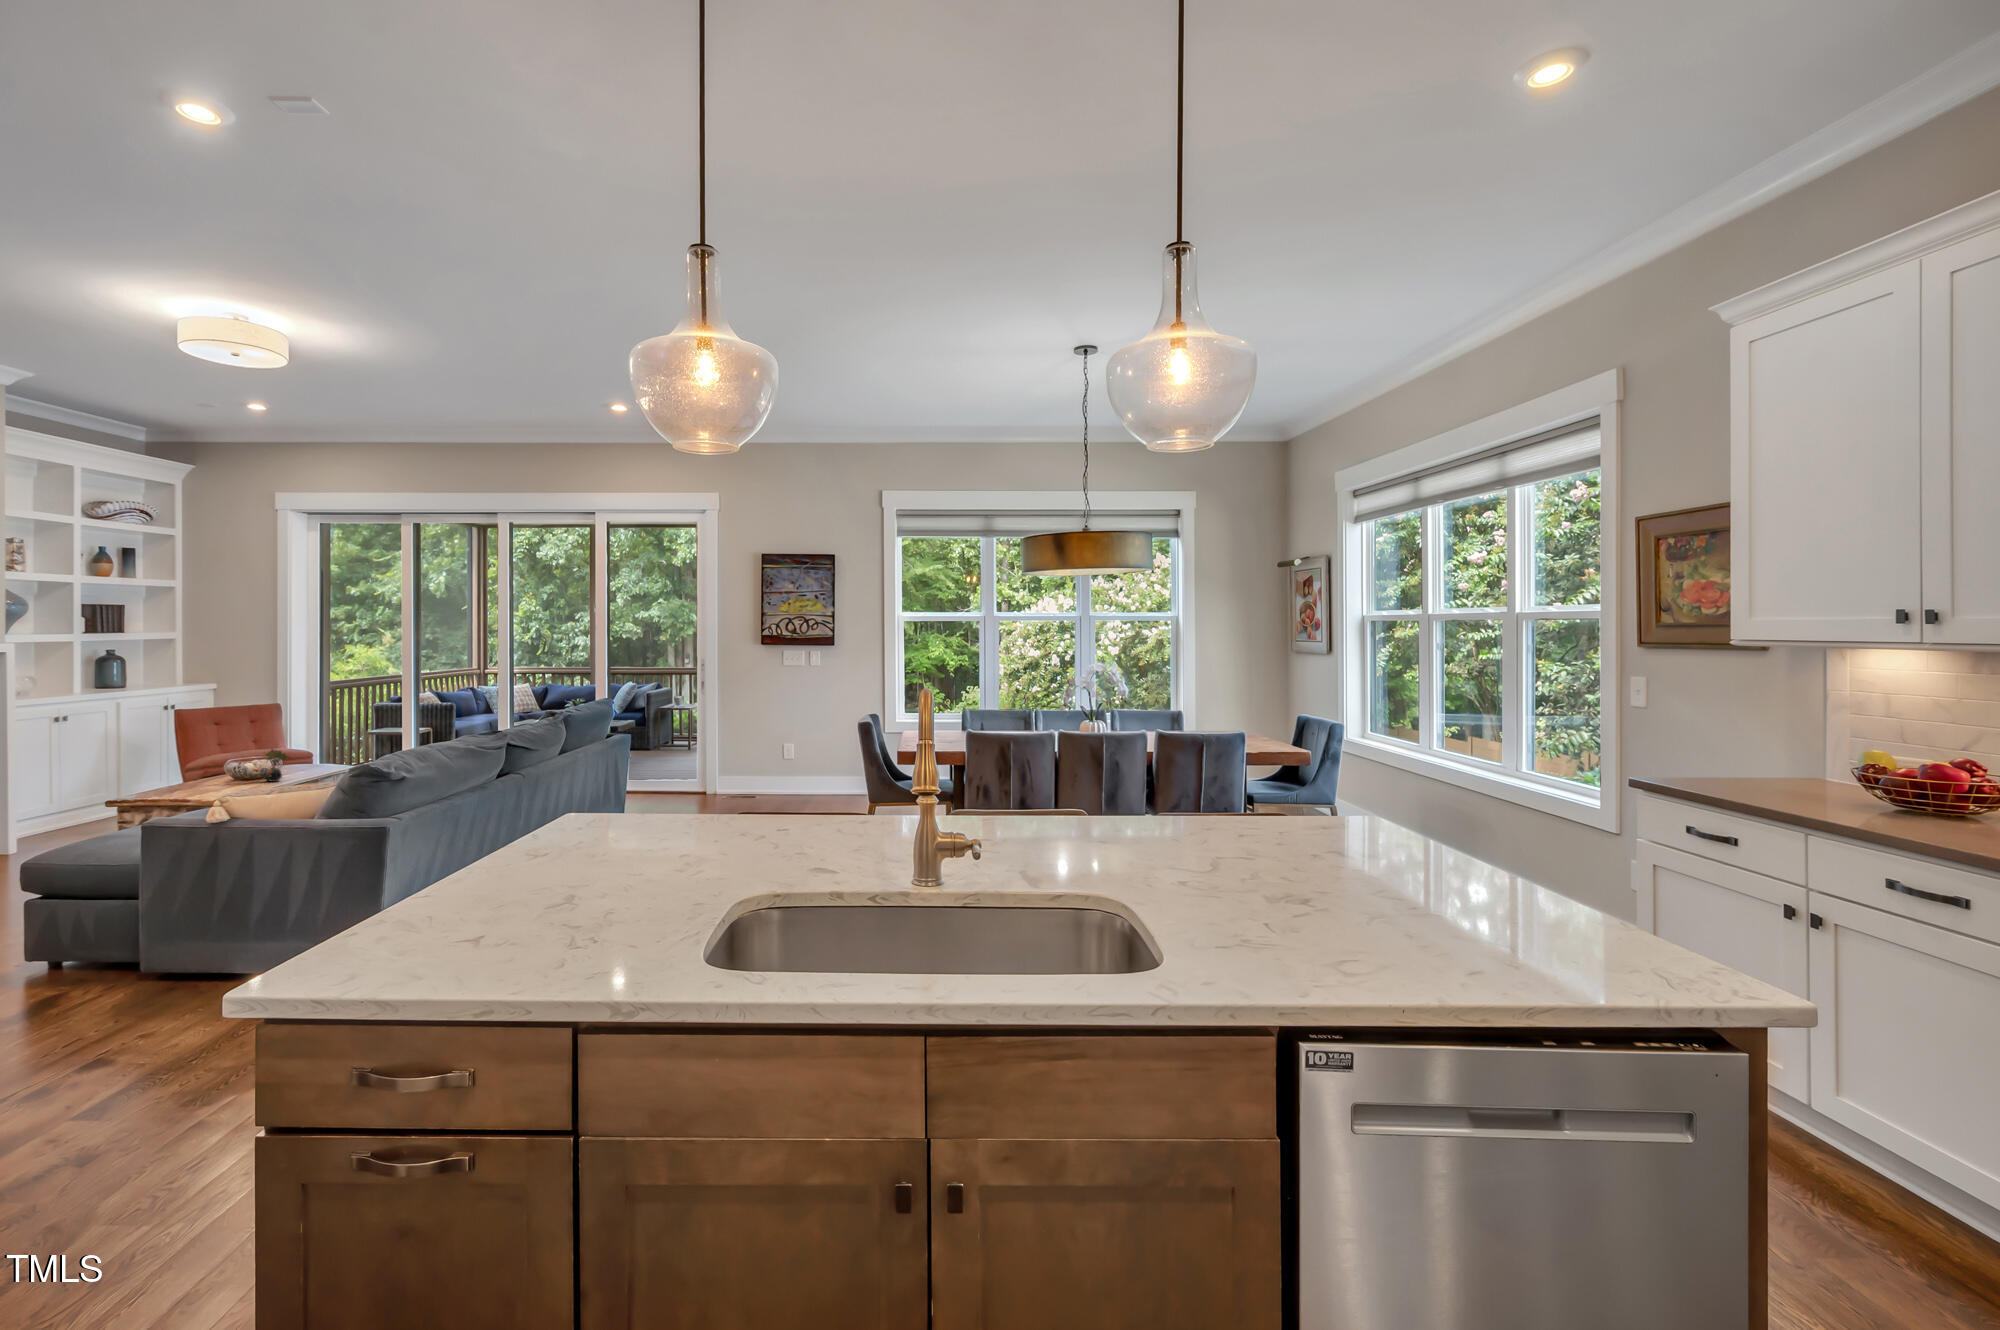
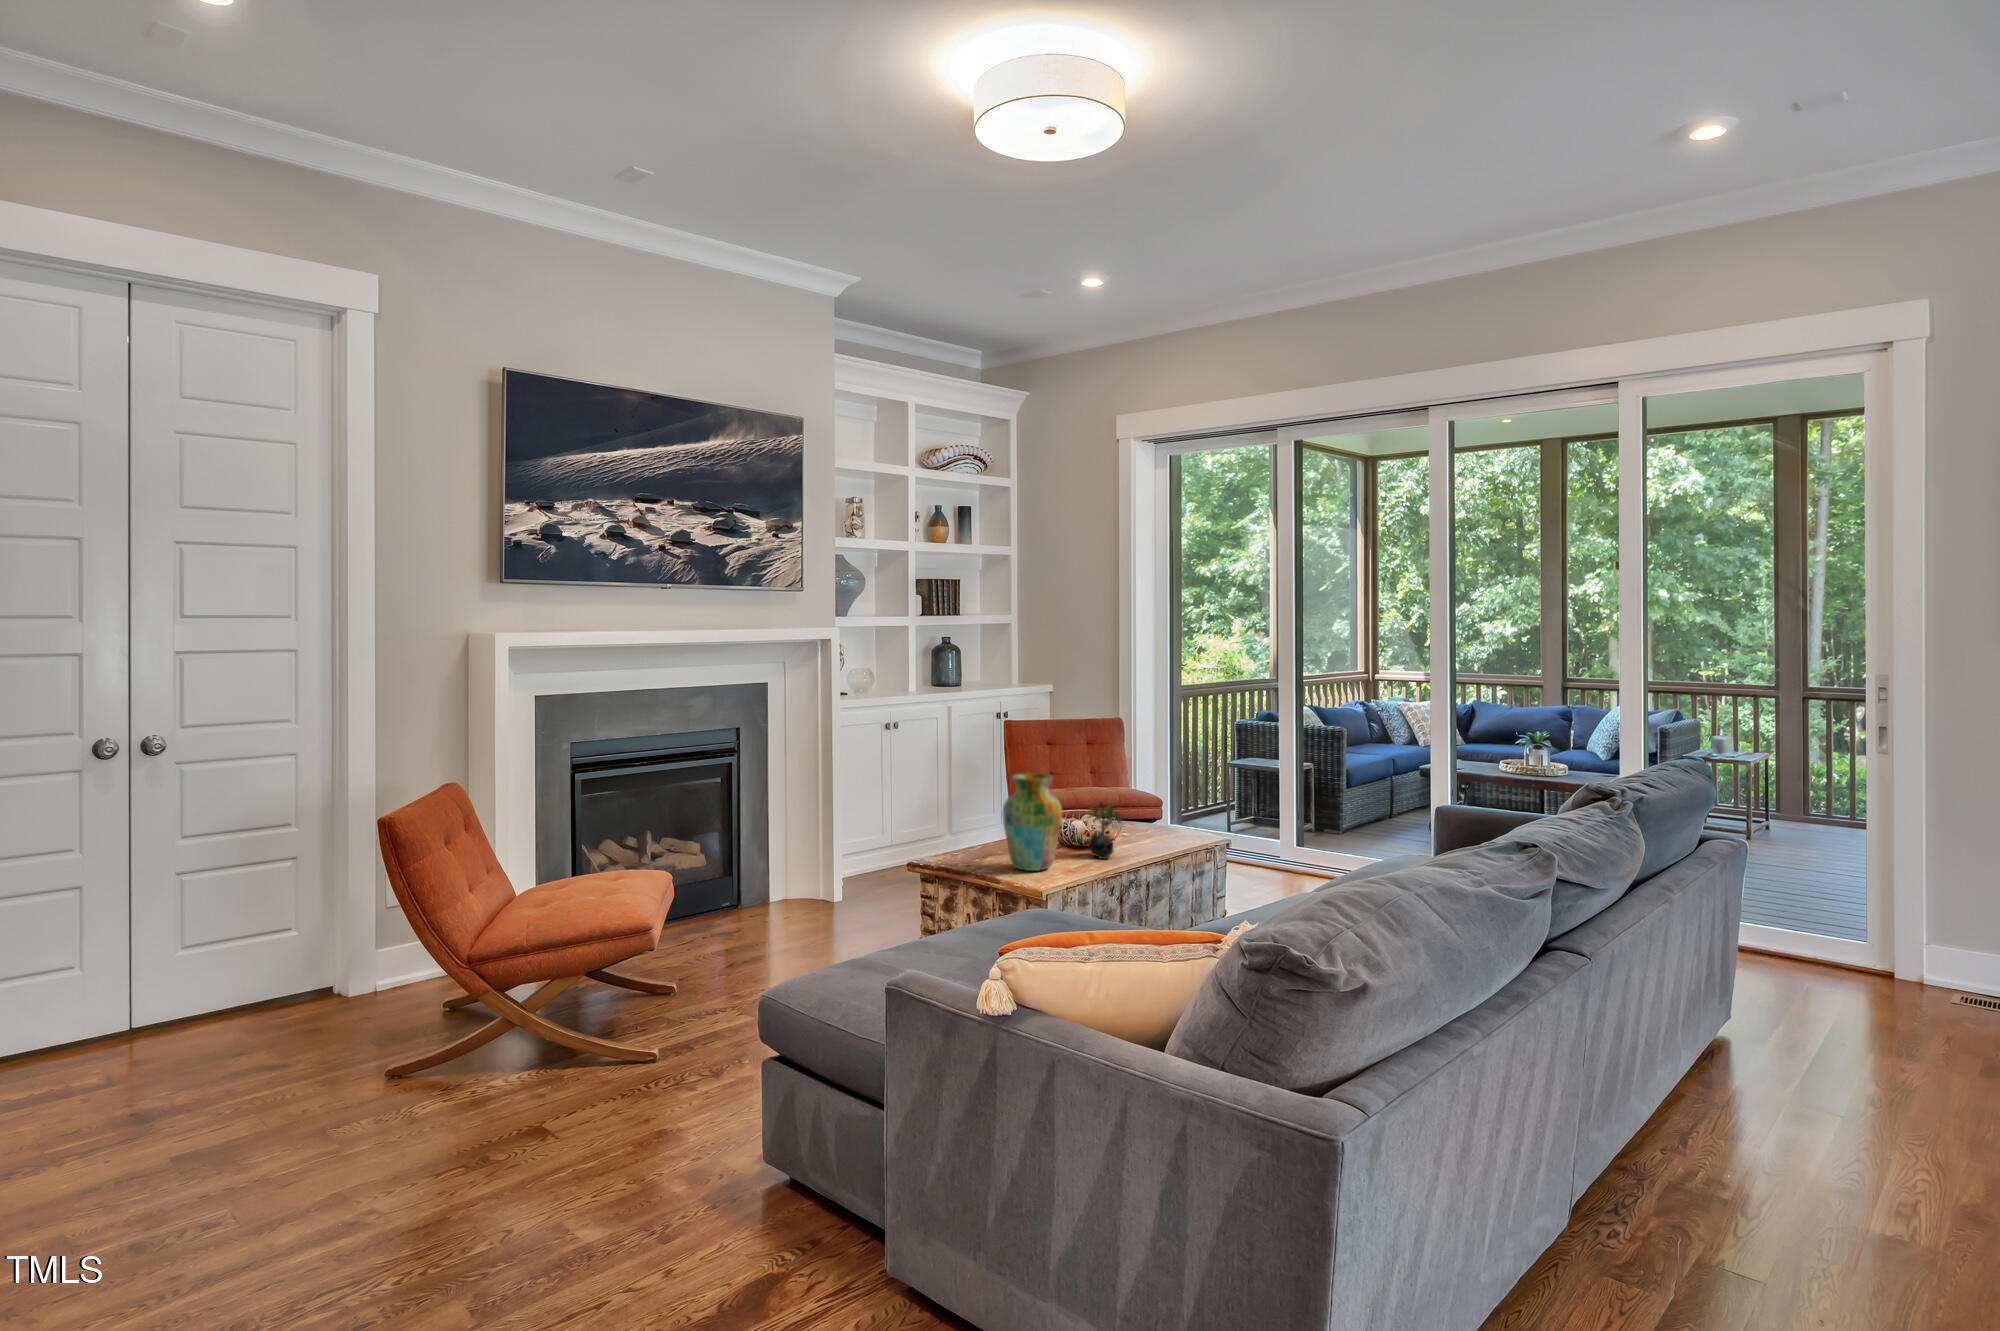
vase: none [197,733,244,791] -> present [1003,773,1062,871]

